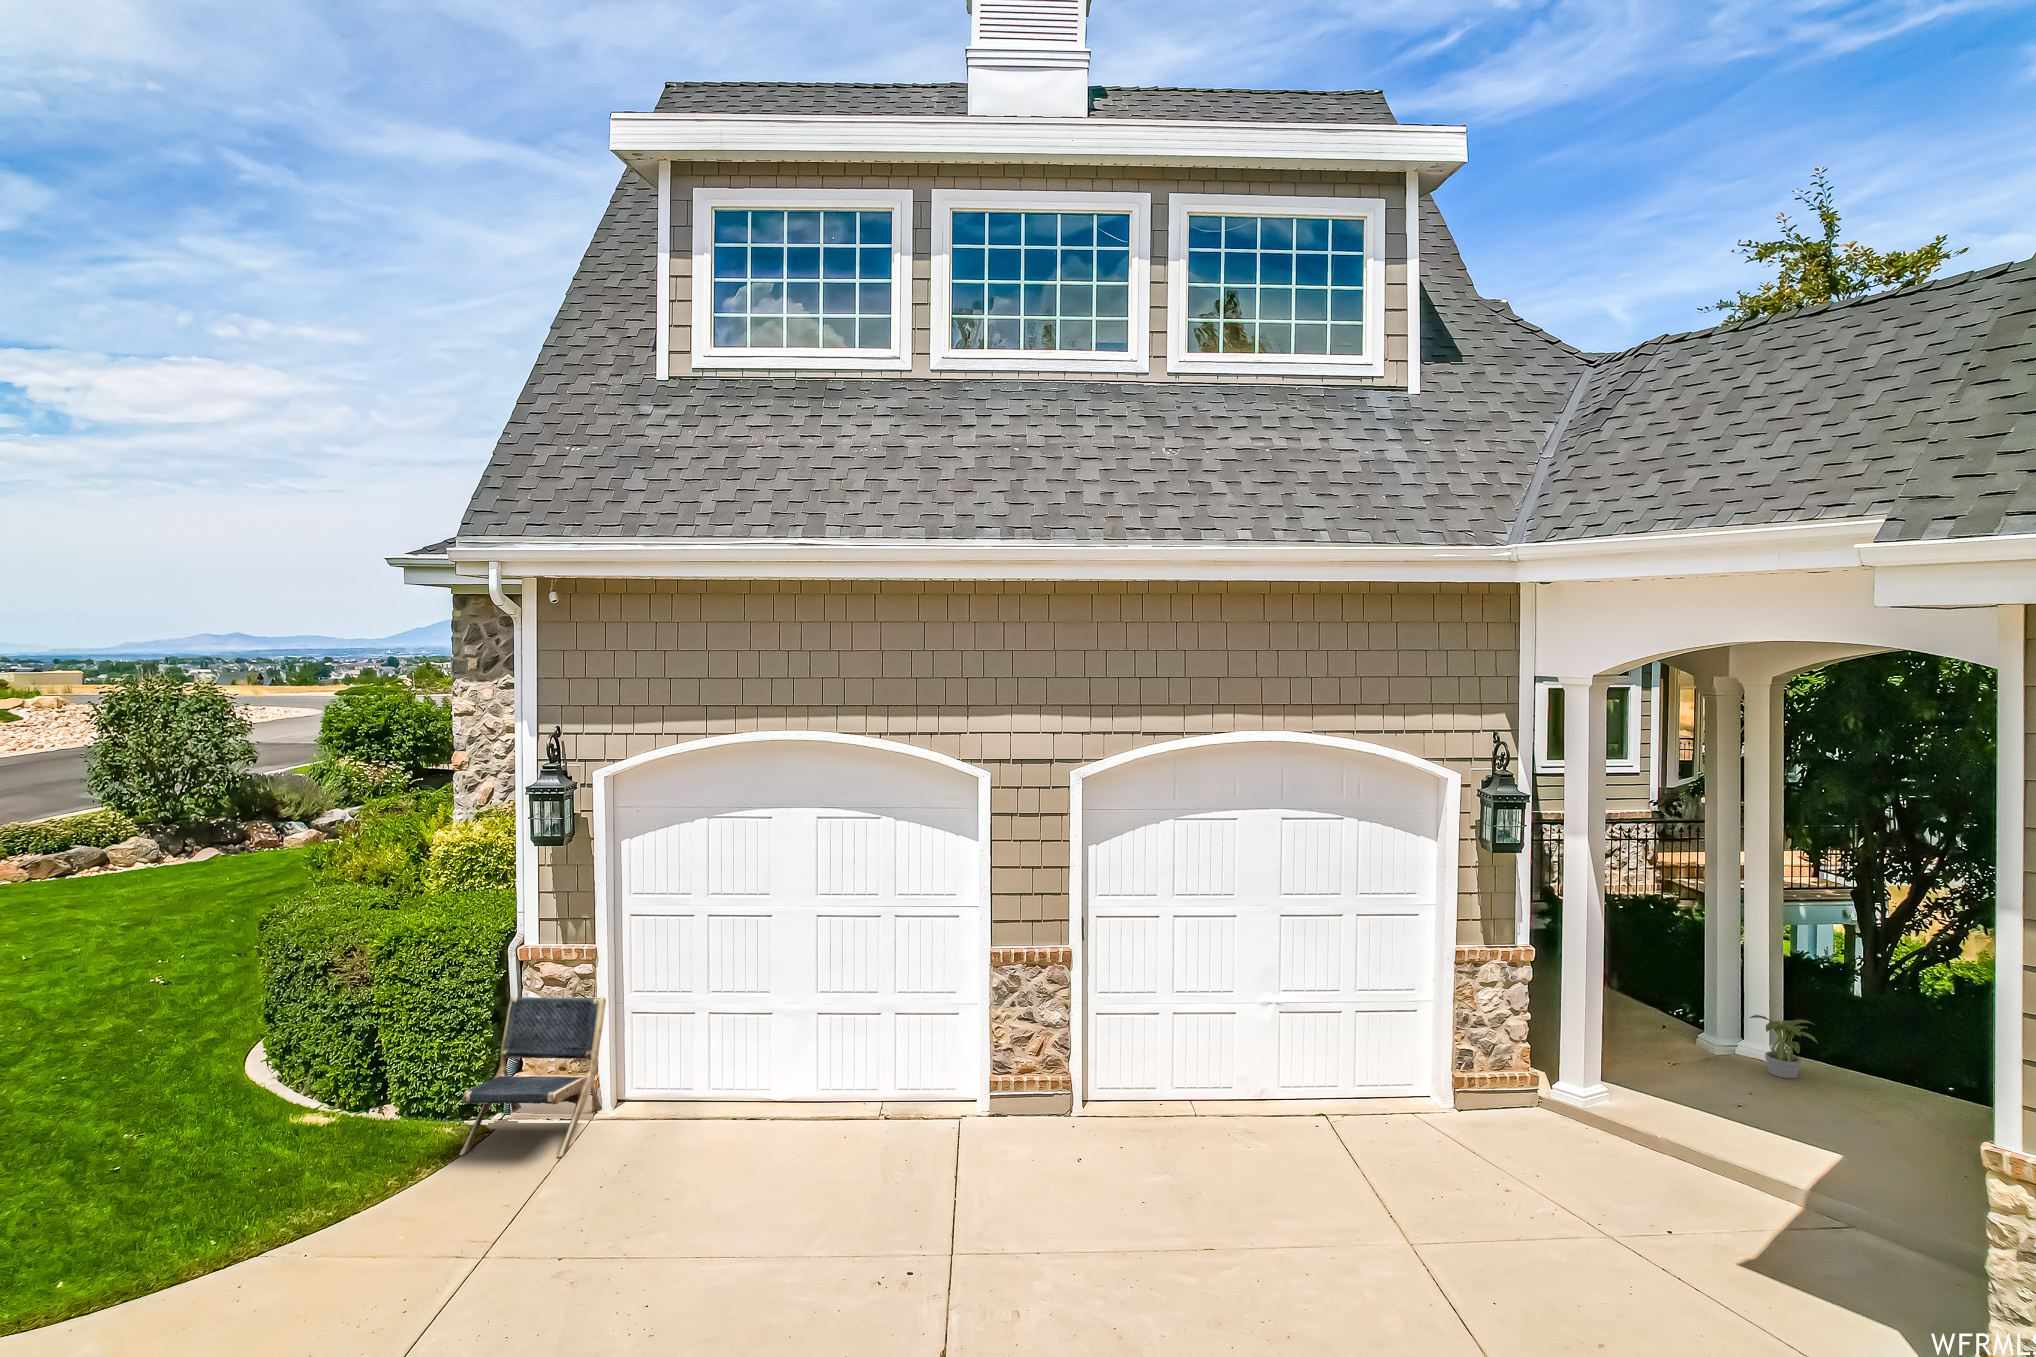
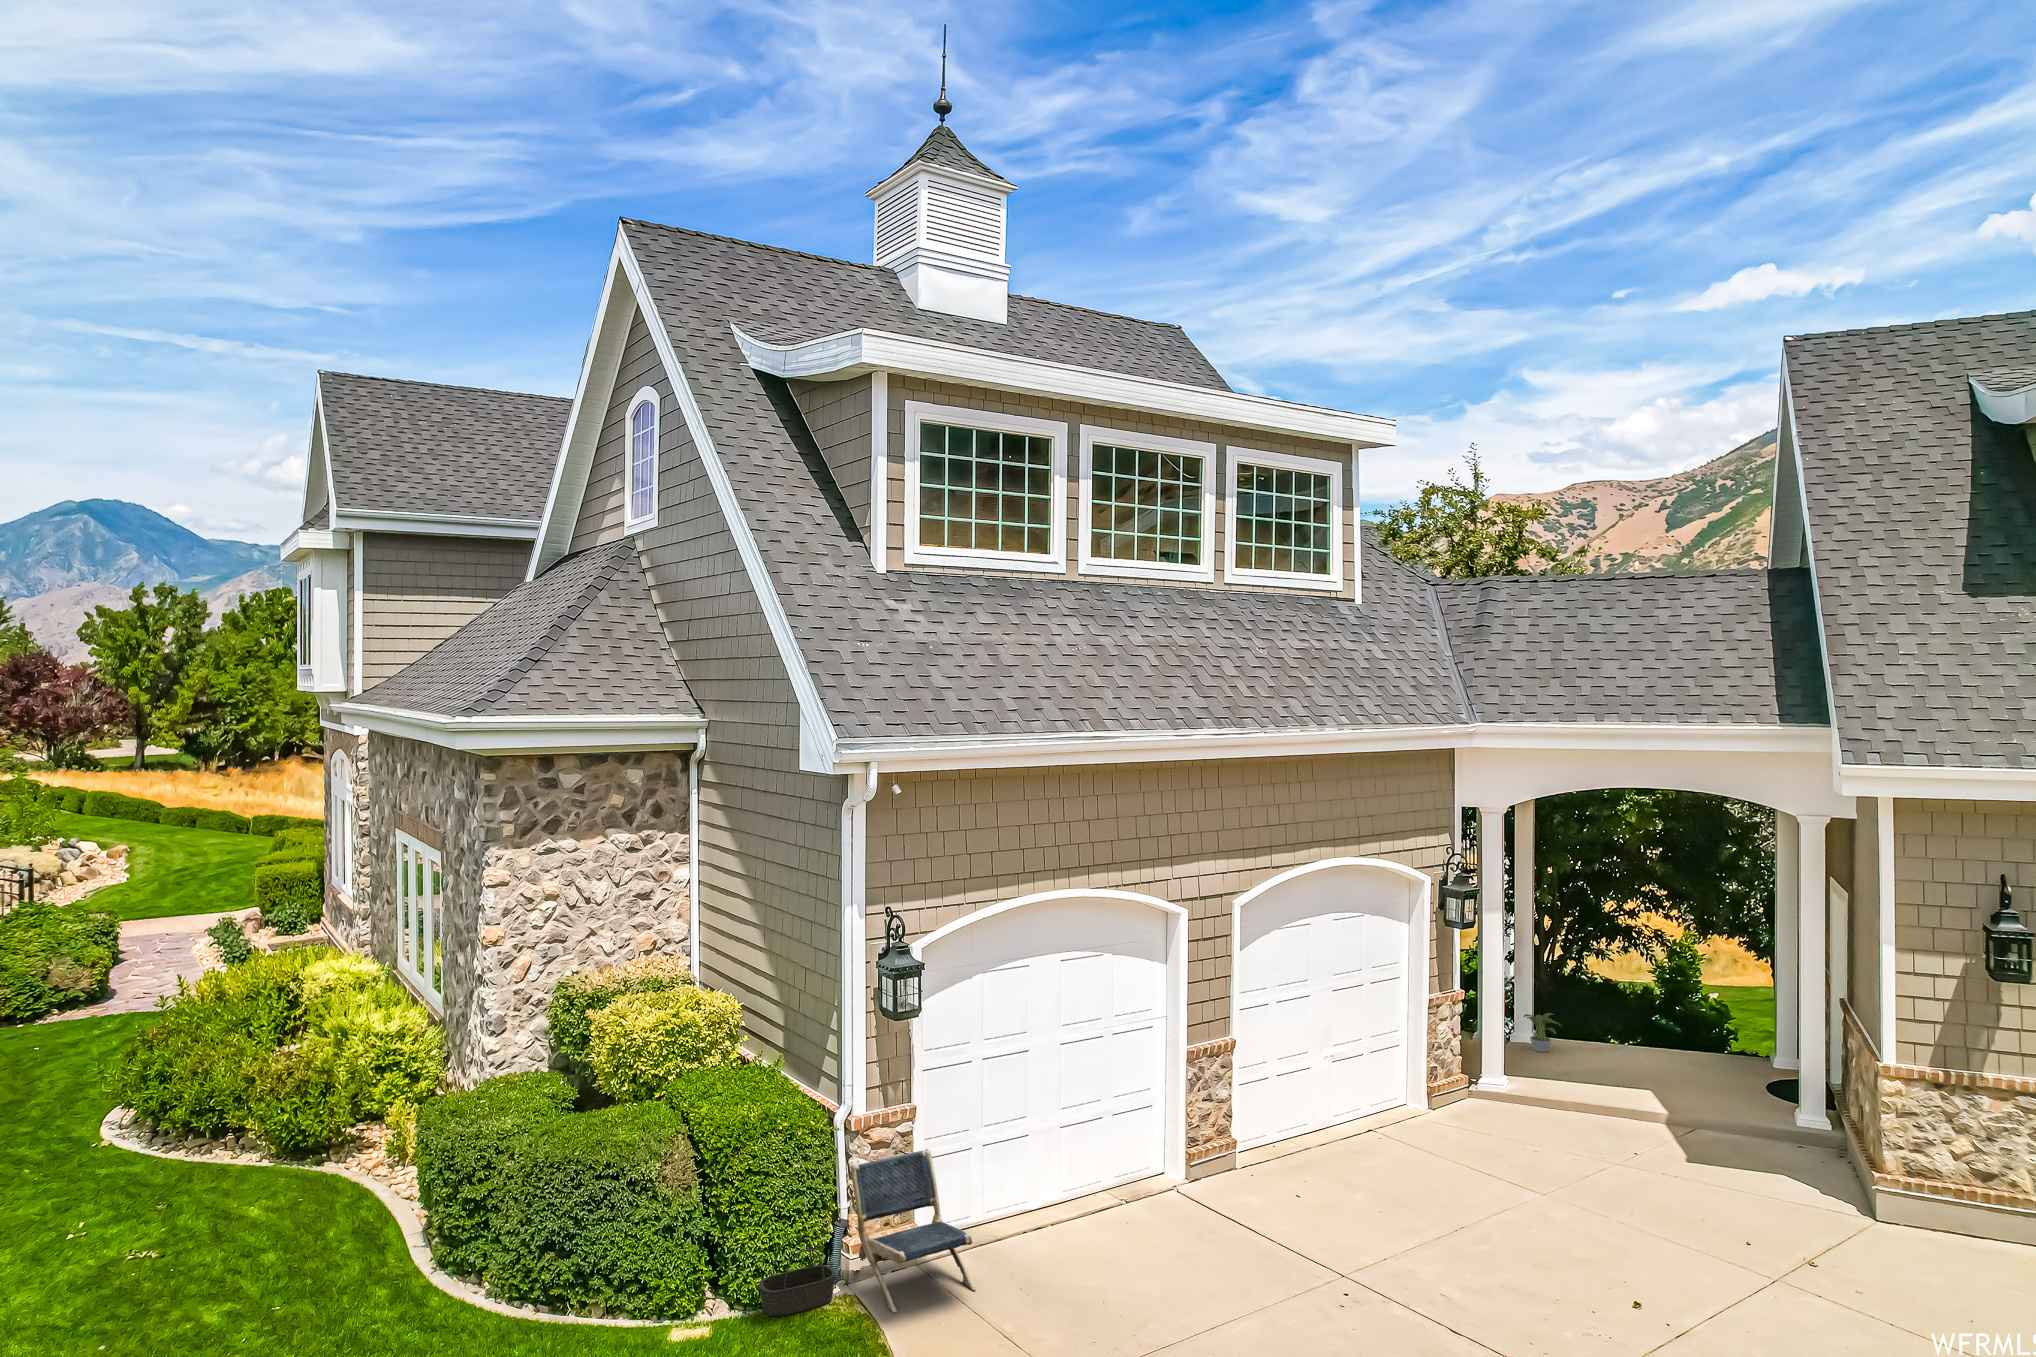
basket: none [372,1055,459,1130] -> present [759,1236,836,1316]

